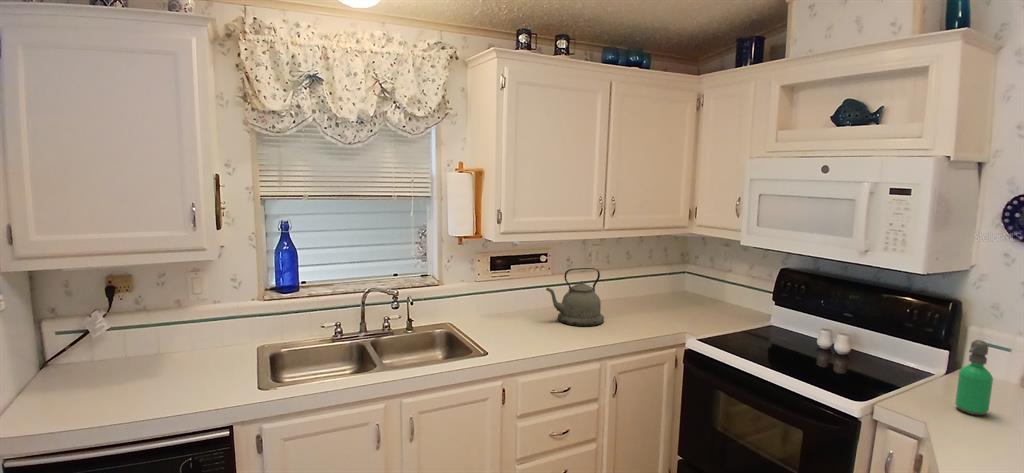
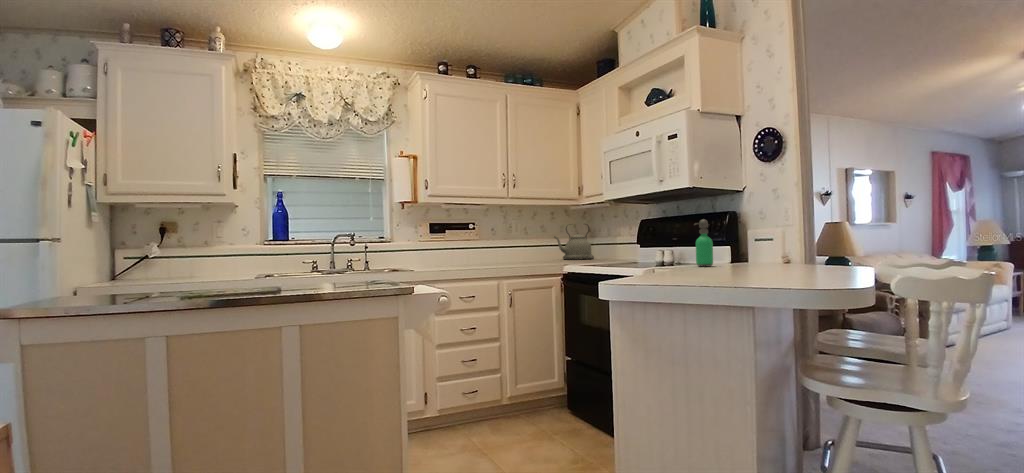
kettle: present [546,268,604,326] -> present [554,226,594,260]

